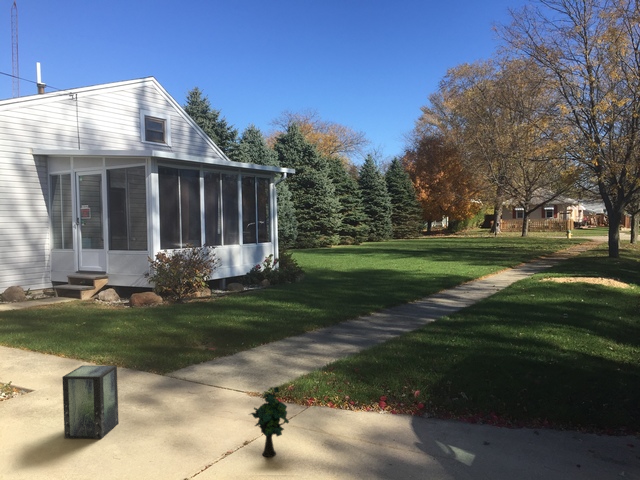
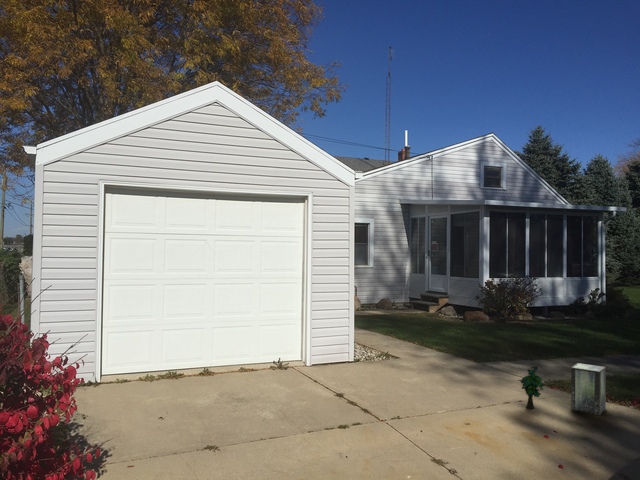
storage box: present [62,366,119,439] -> present [571,363,606,415]

